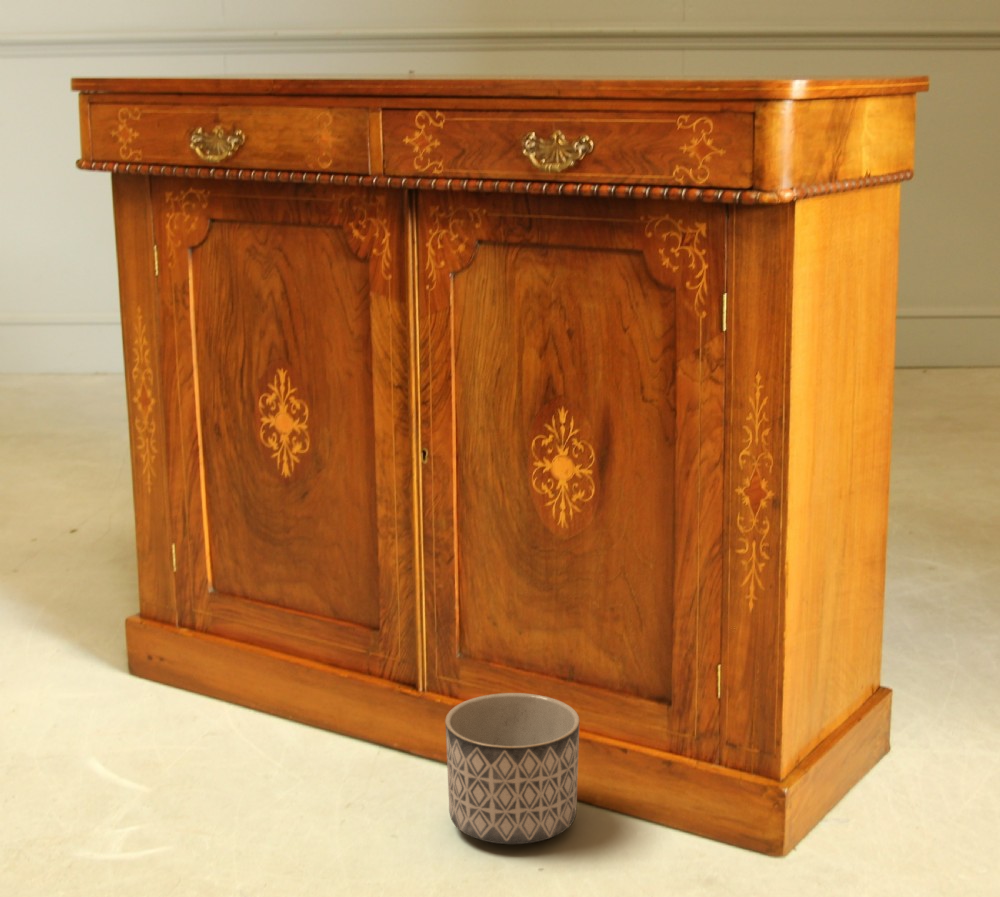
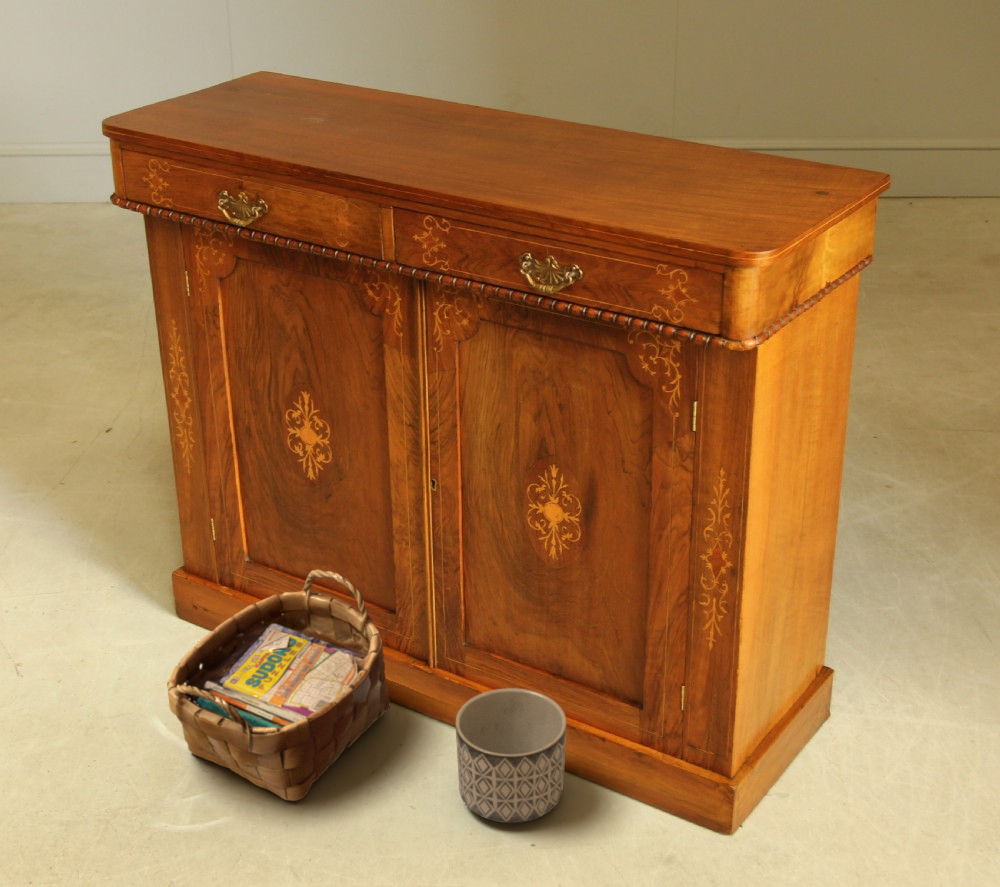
woven basket: none [103,576,370,827] -> present [167,570,390,801]

